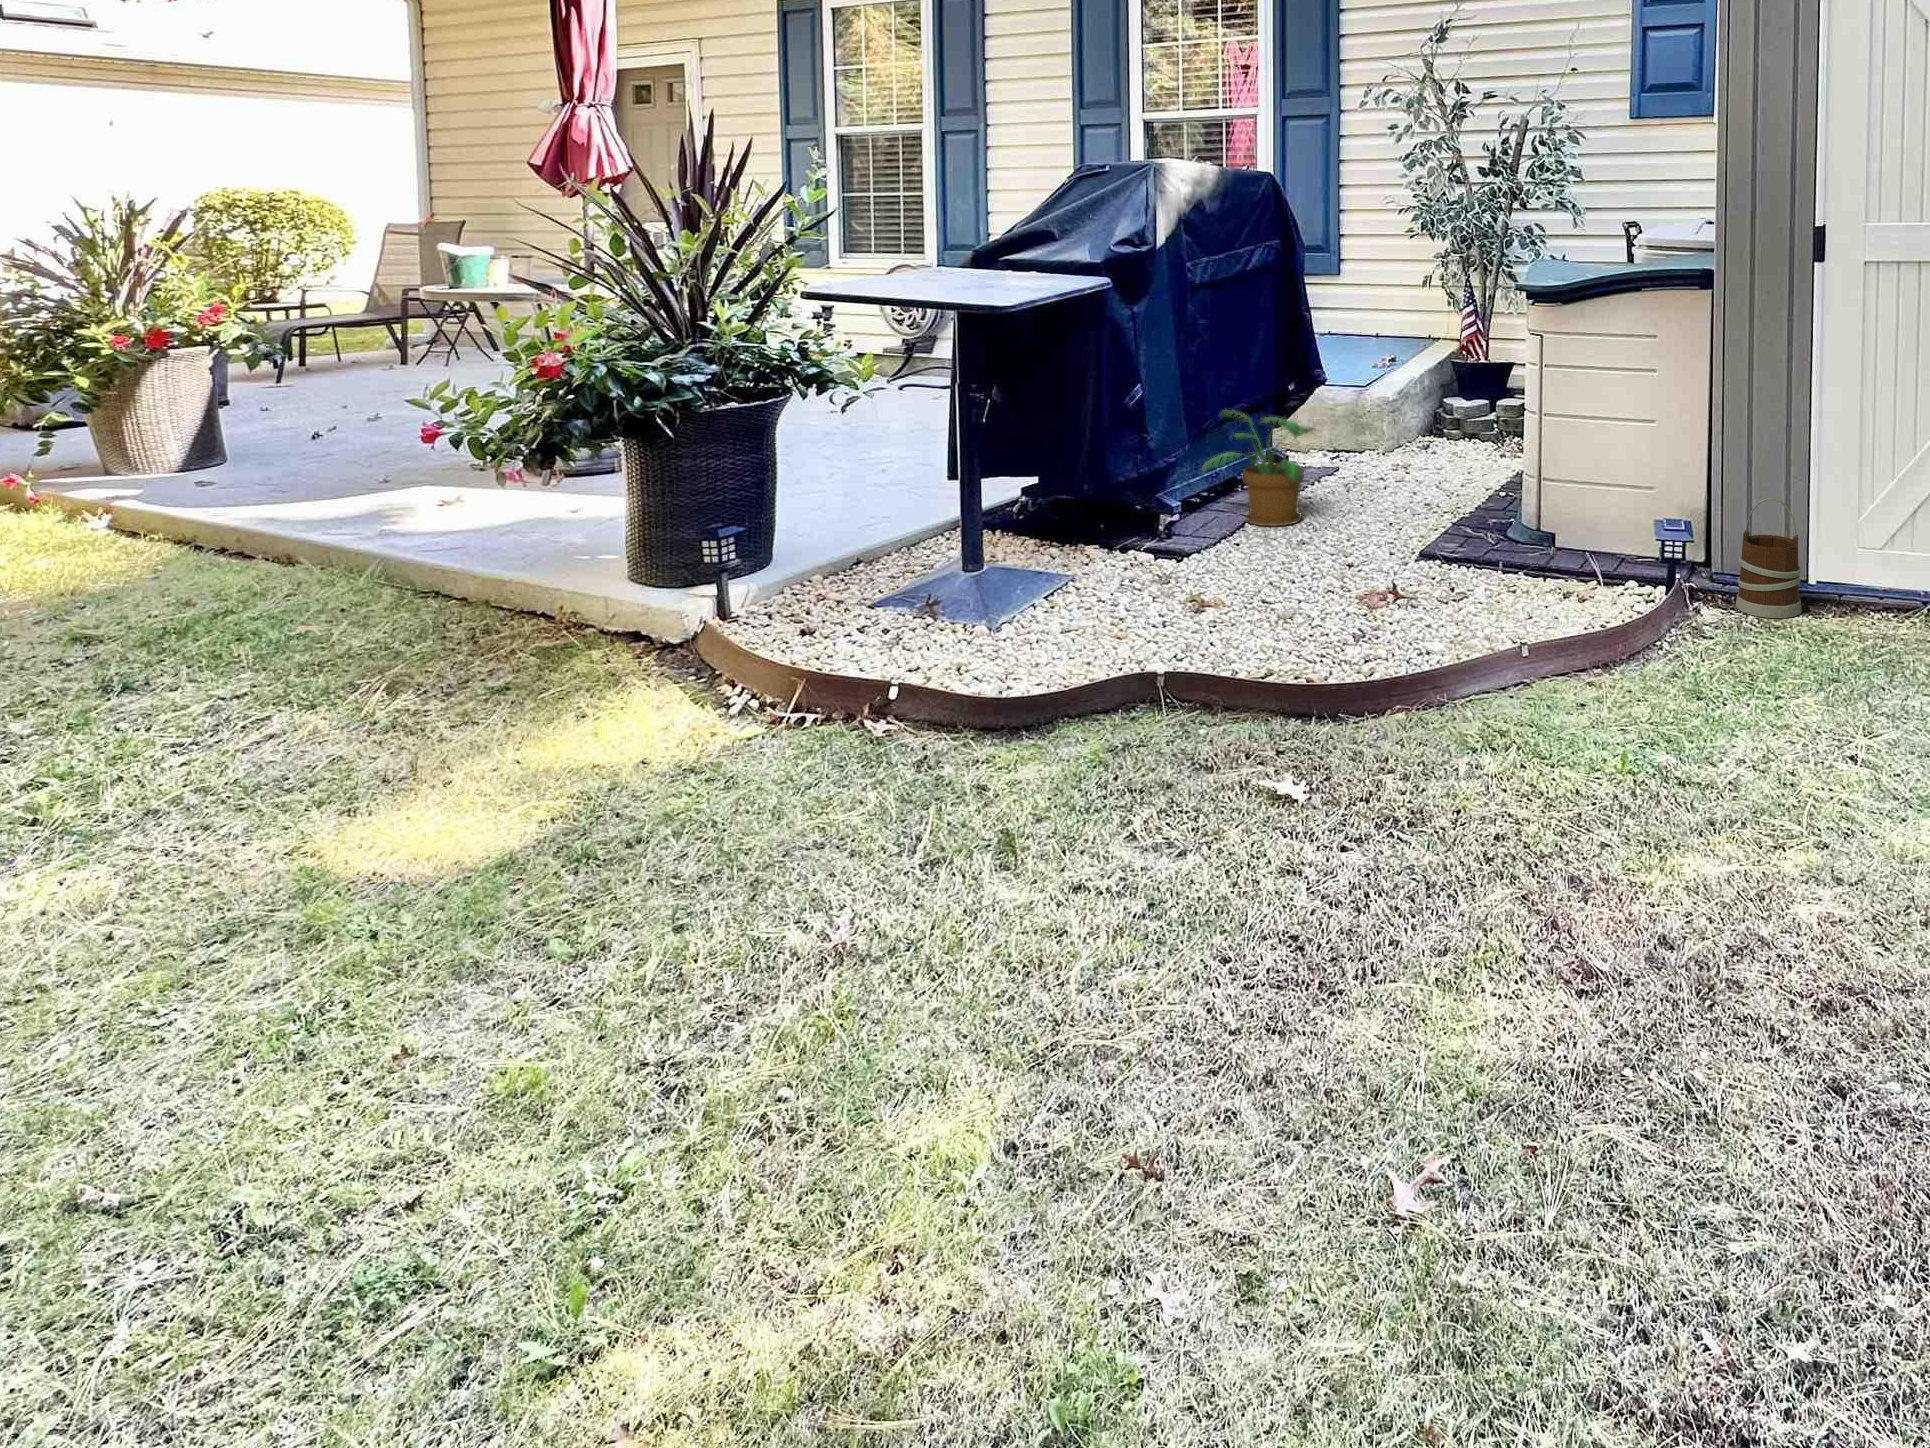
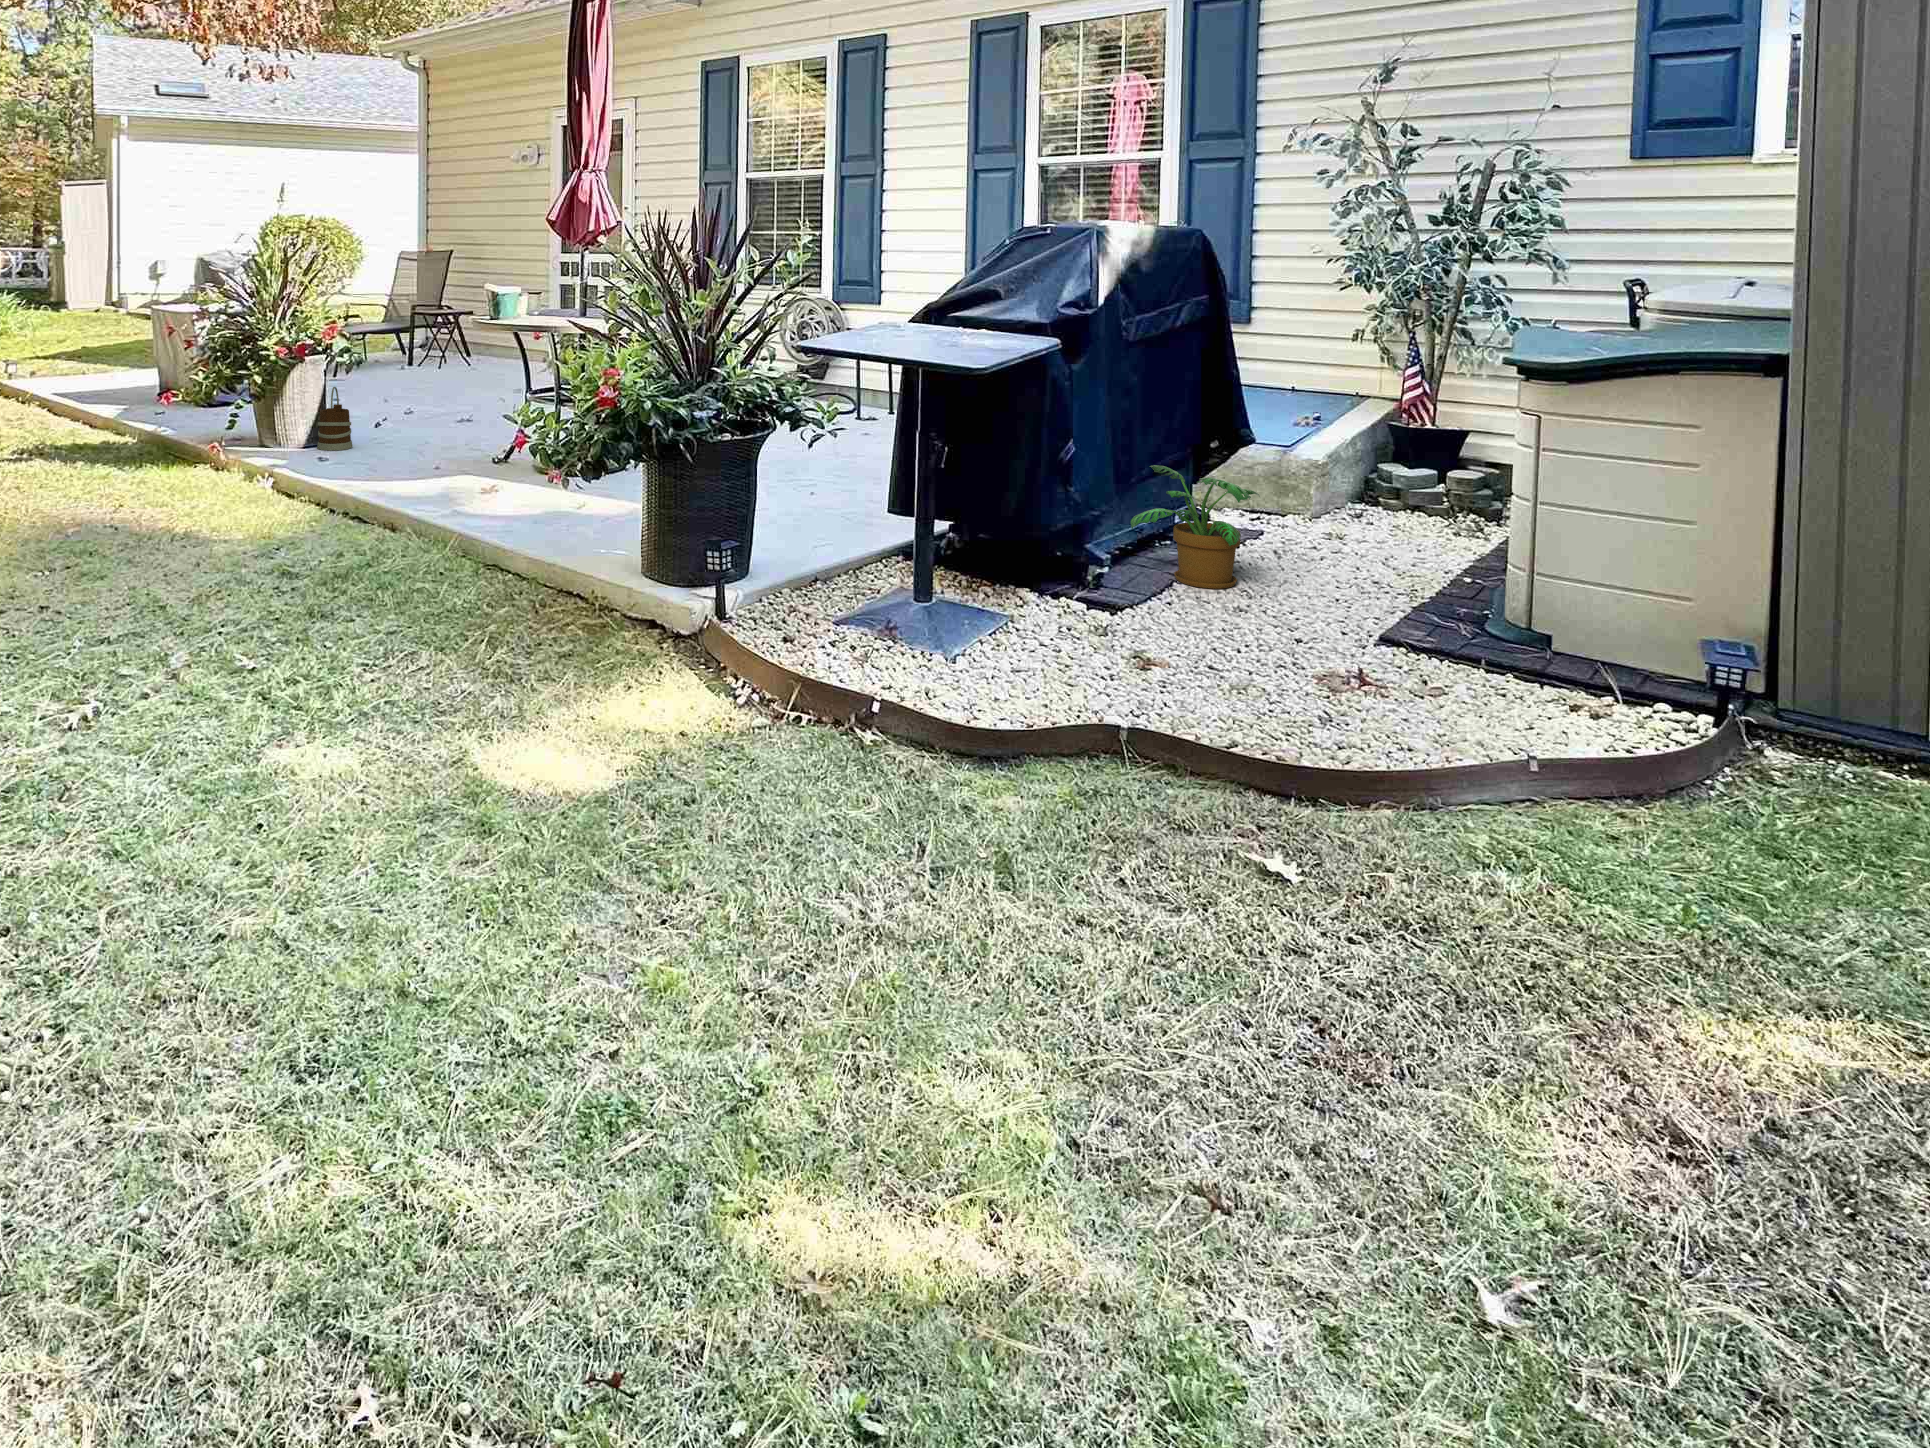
wooden bucket: present [1736,498,1802,618] -> present [317,387,352,450]

